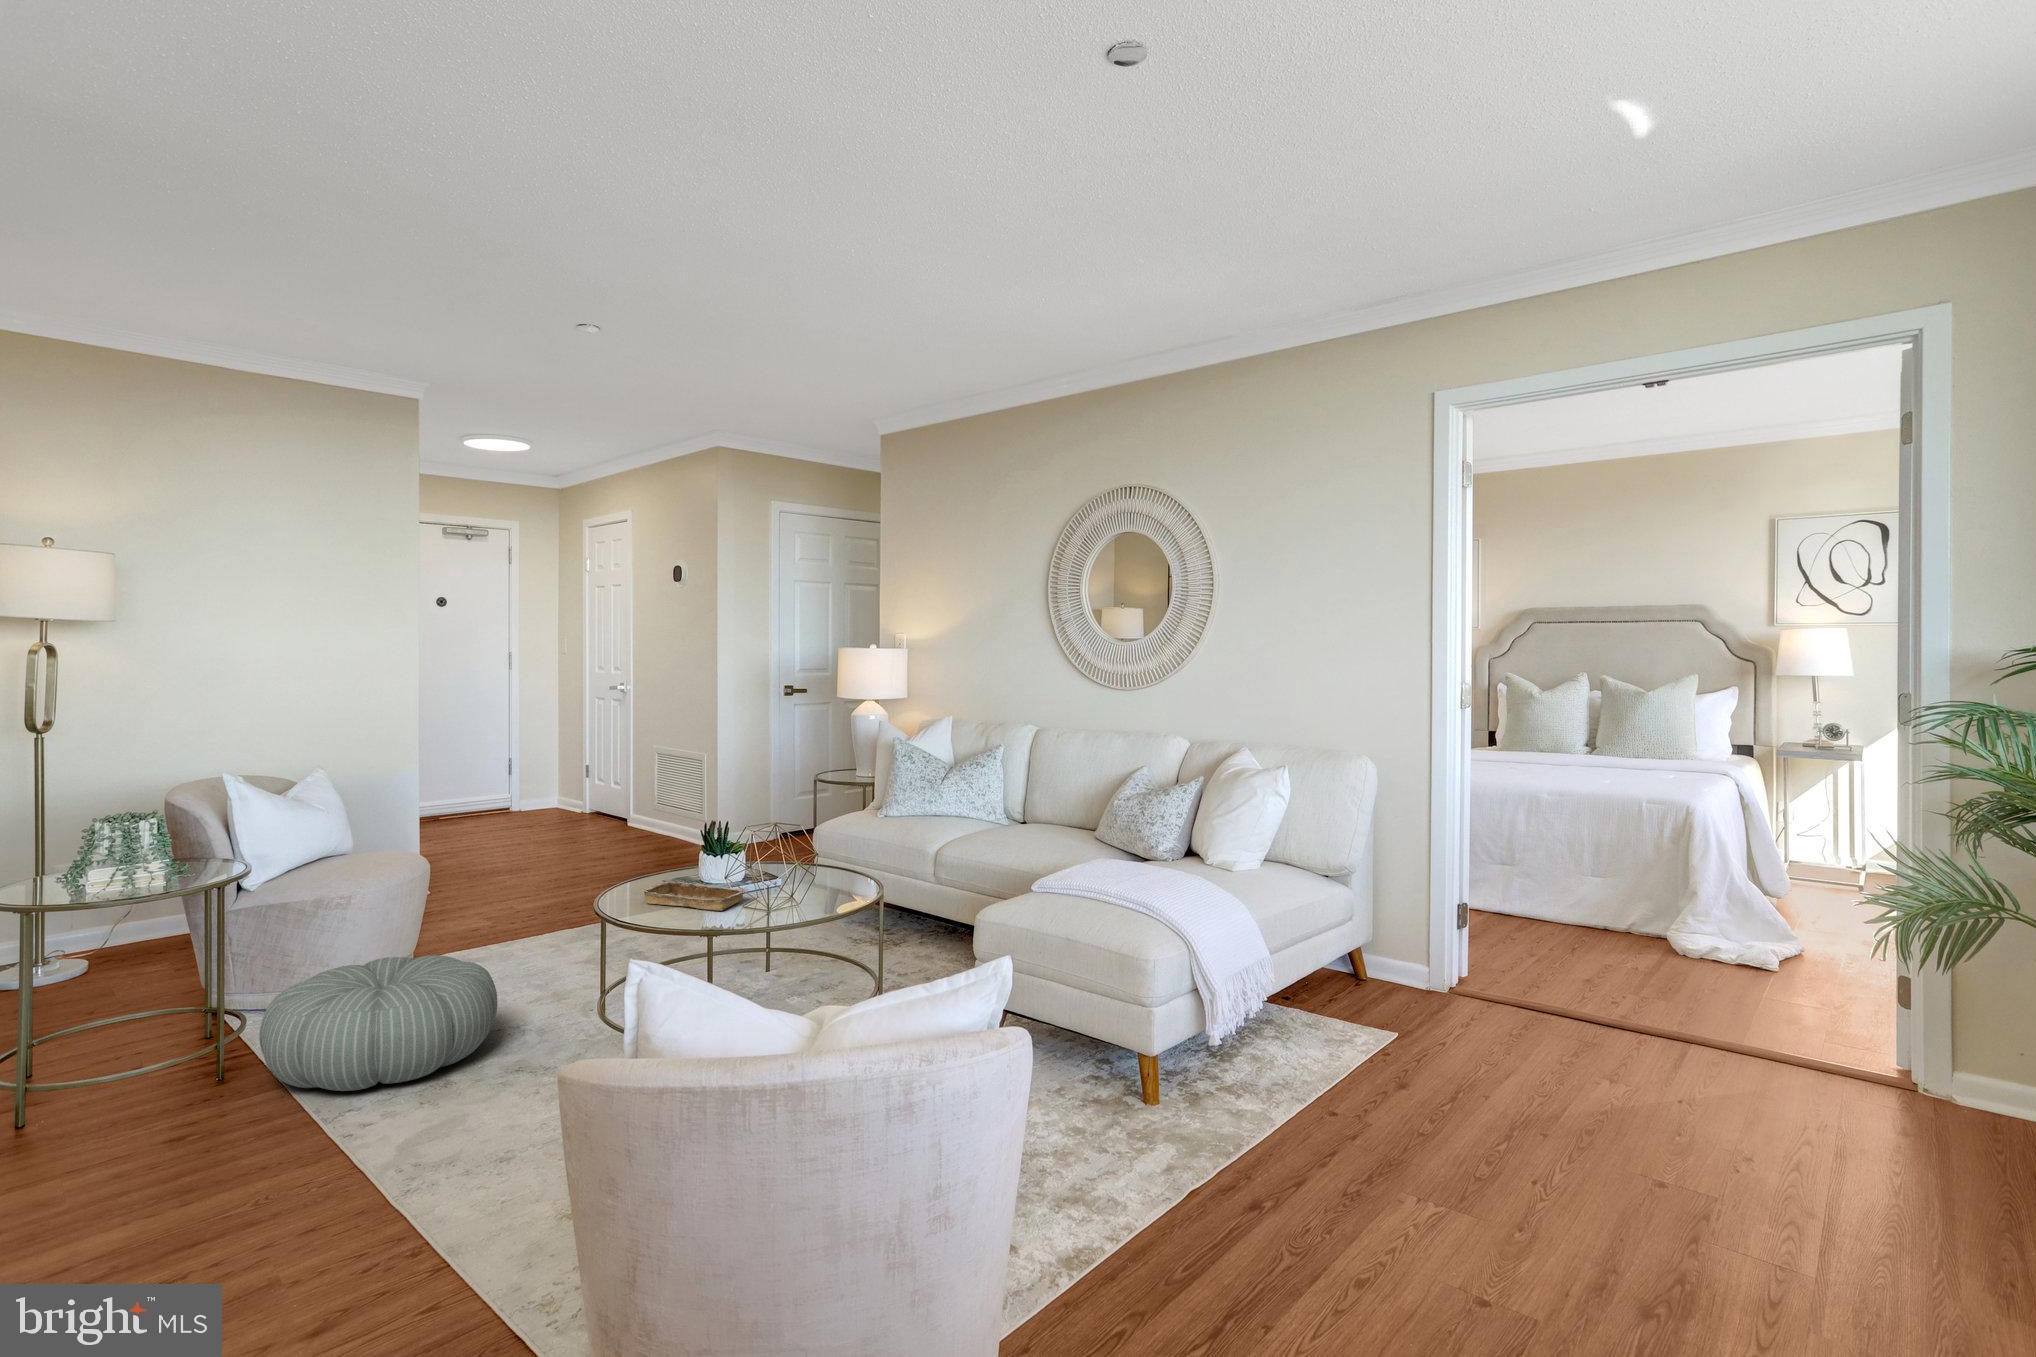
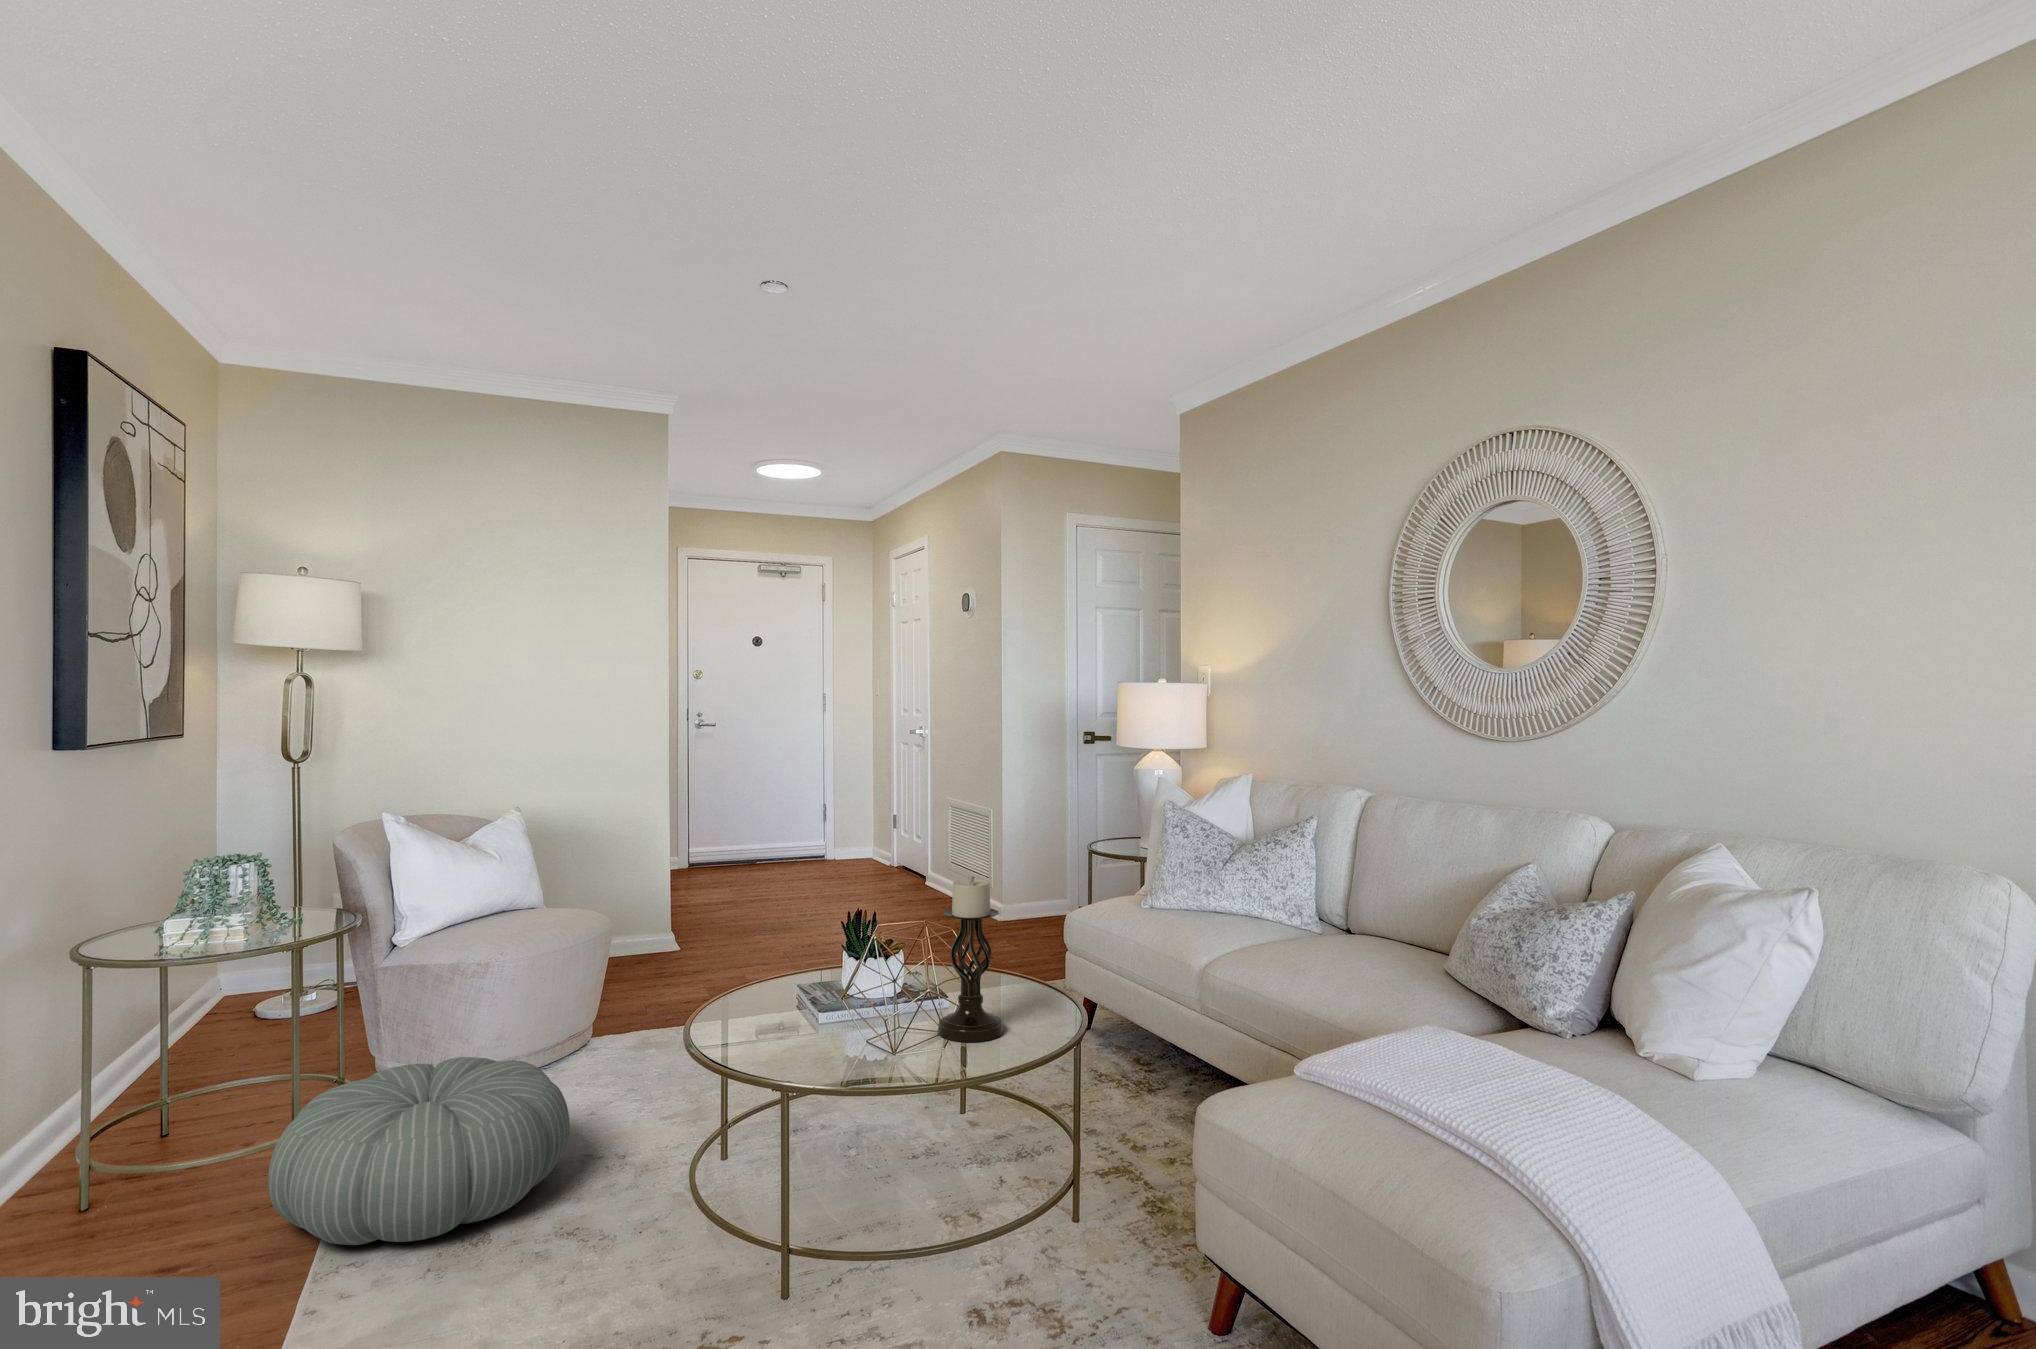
candle holder: none [792,789,838,898] -> present [938,876,1003,1042]
tray: present [640,881,749,911] -> none [728,992,870,1051]

